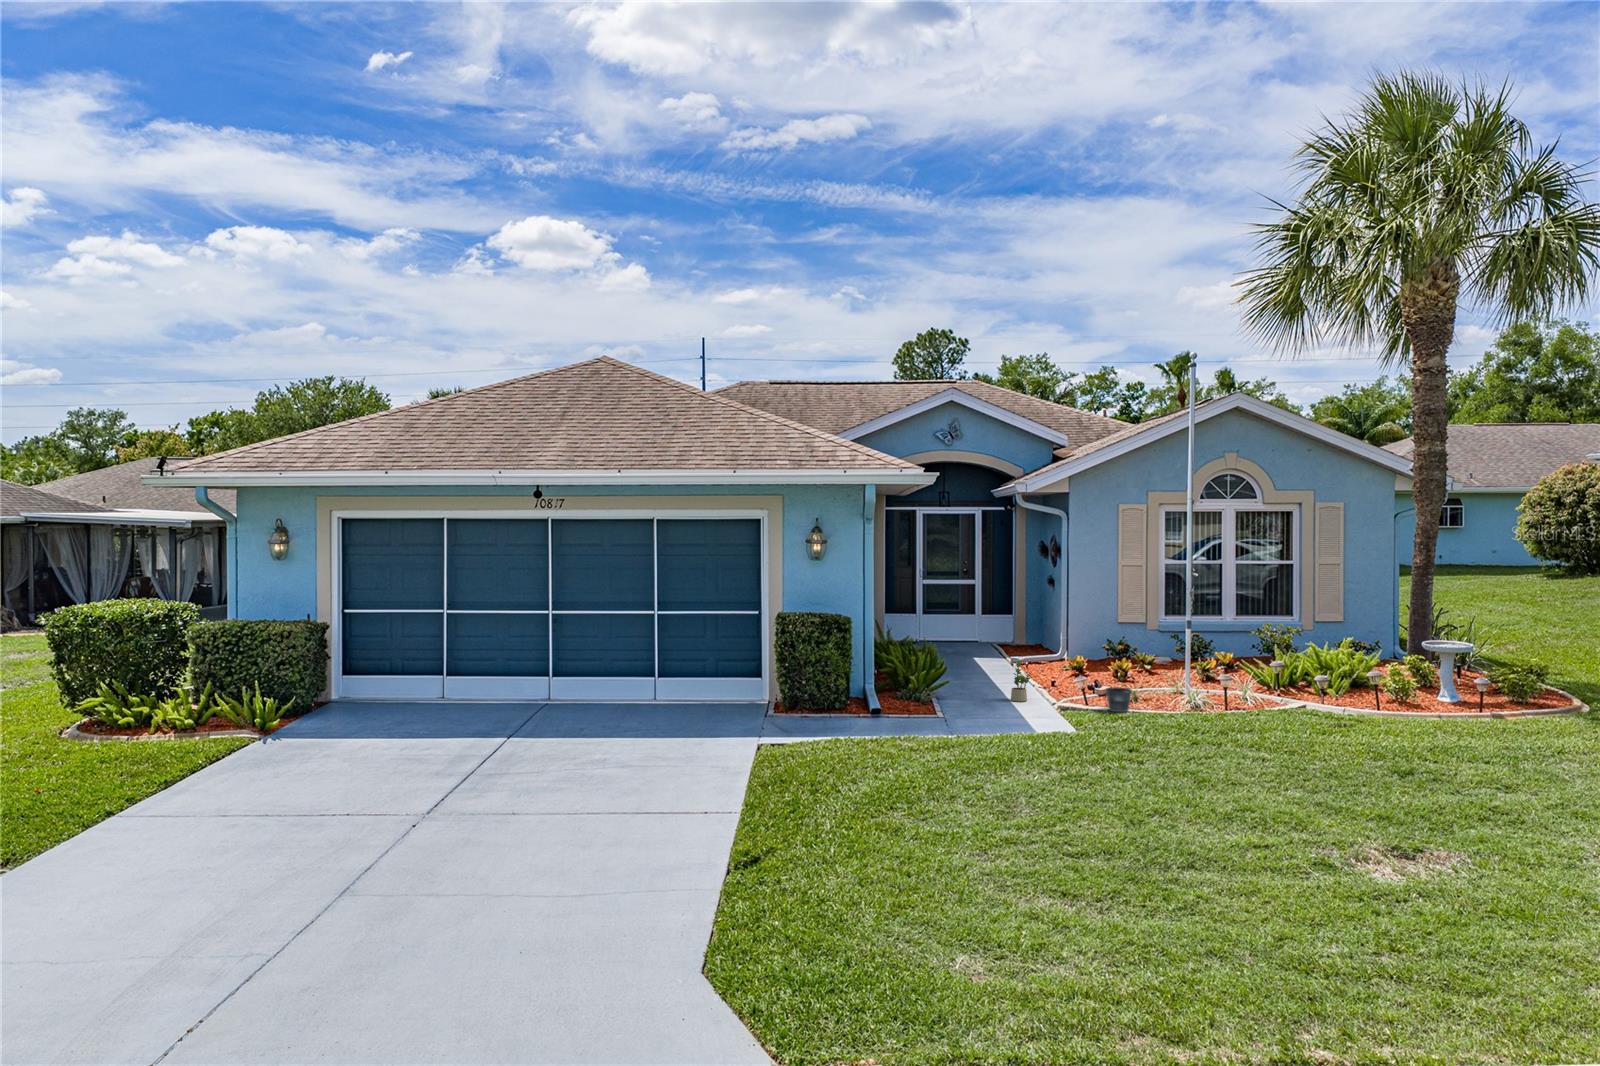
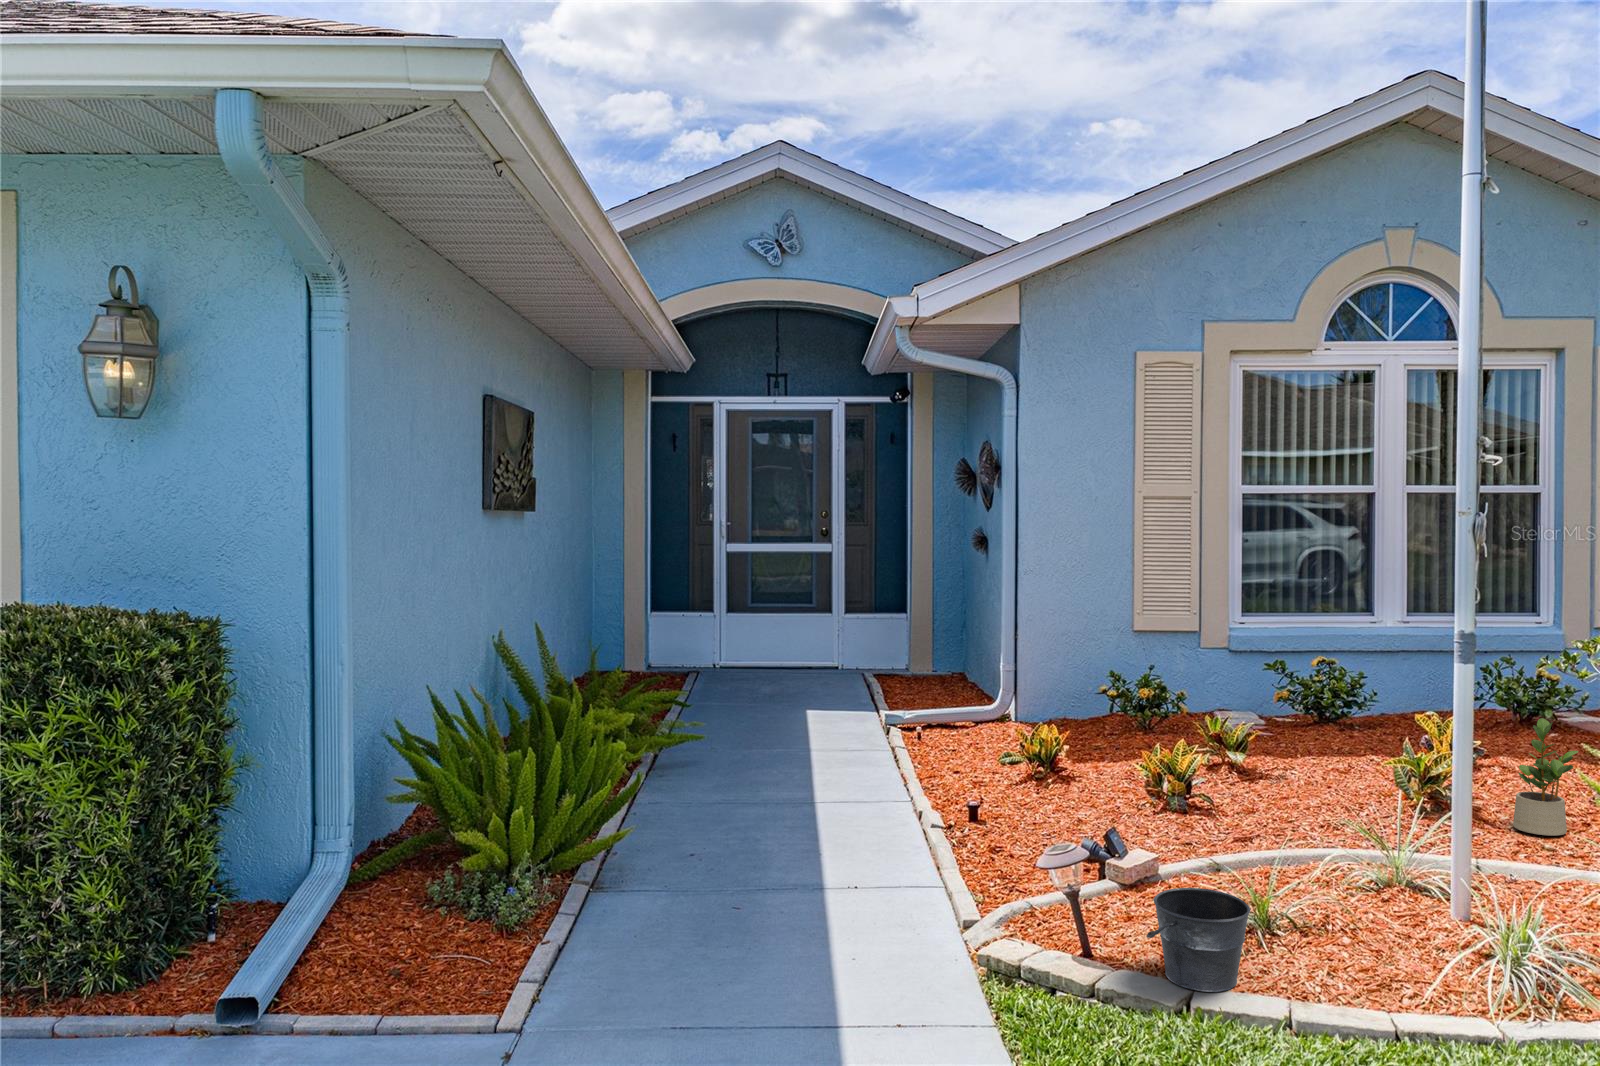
potted plant: present [1011,661,1031,702] -> present [1513,718,1578,836]

